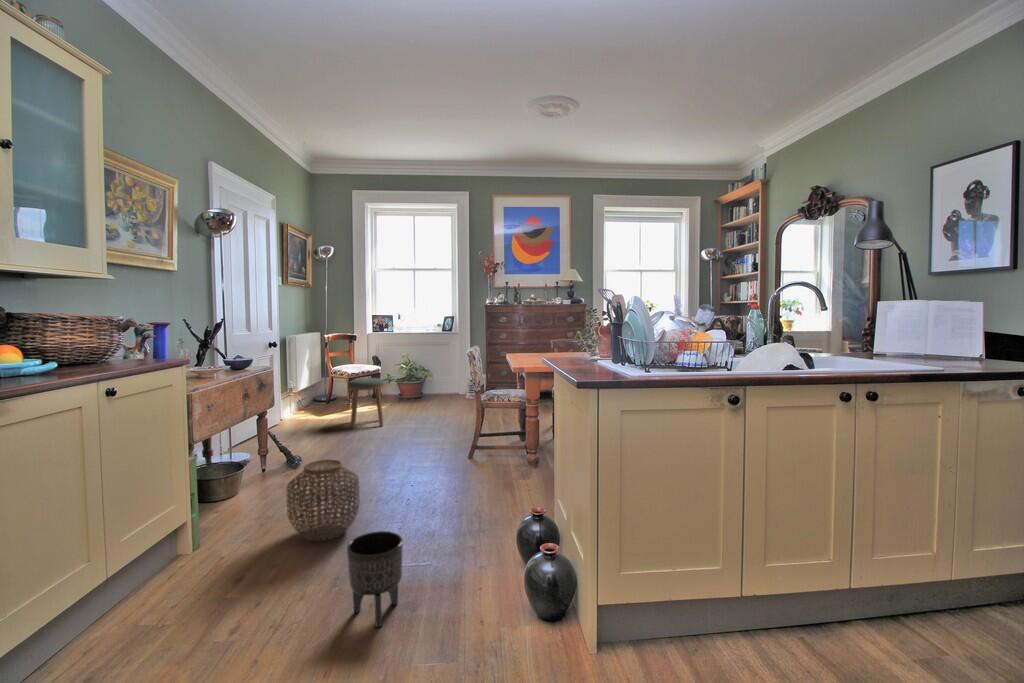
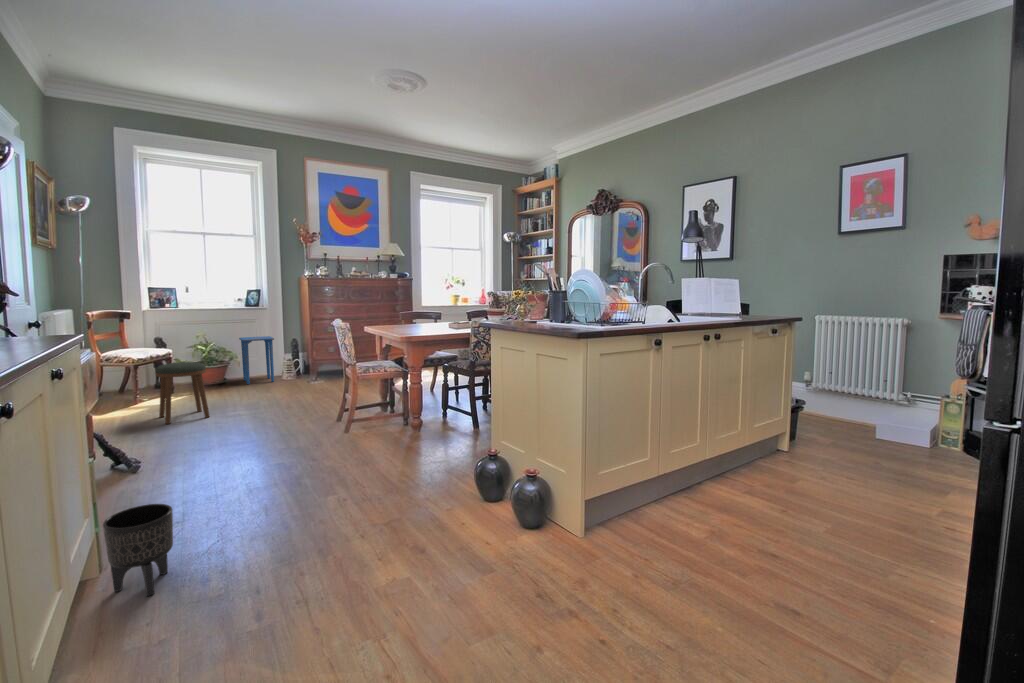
side table: none [433,358,458,400] -> present [239,336,274,384]
woven basket: present [287,460,360,541] -> none [218,446,305,538]
planter: present [347,531,403,627] -> present [103,504,173,596]

